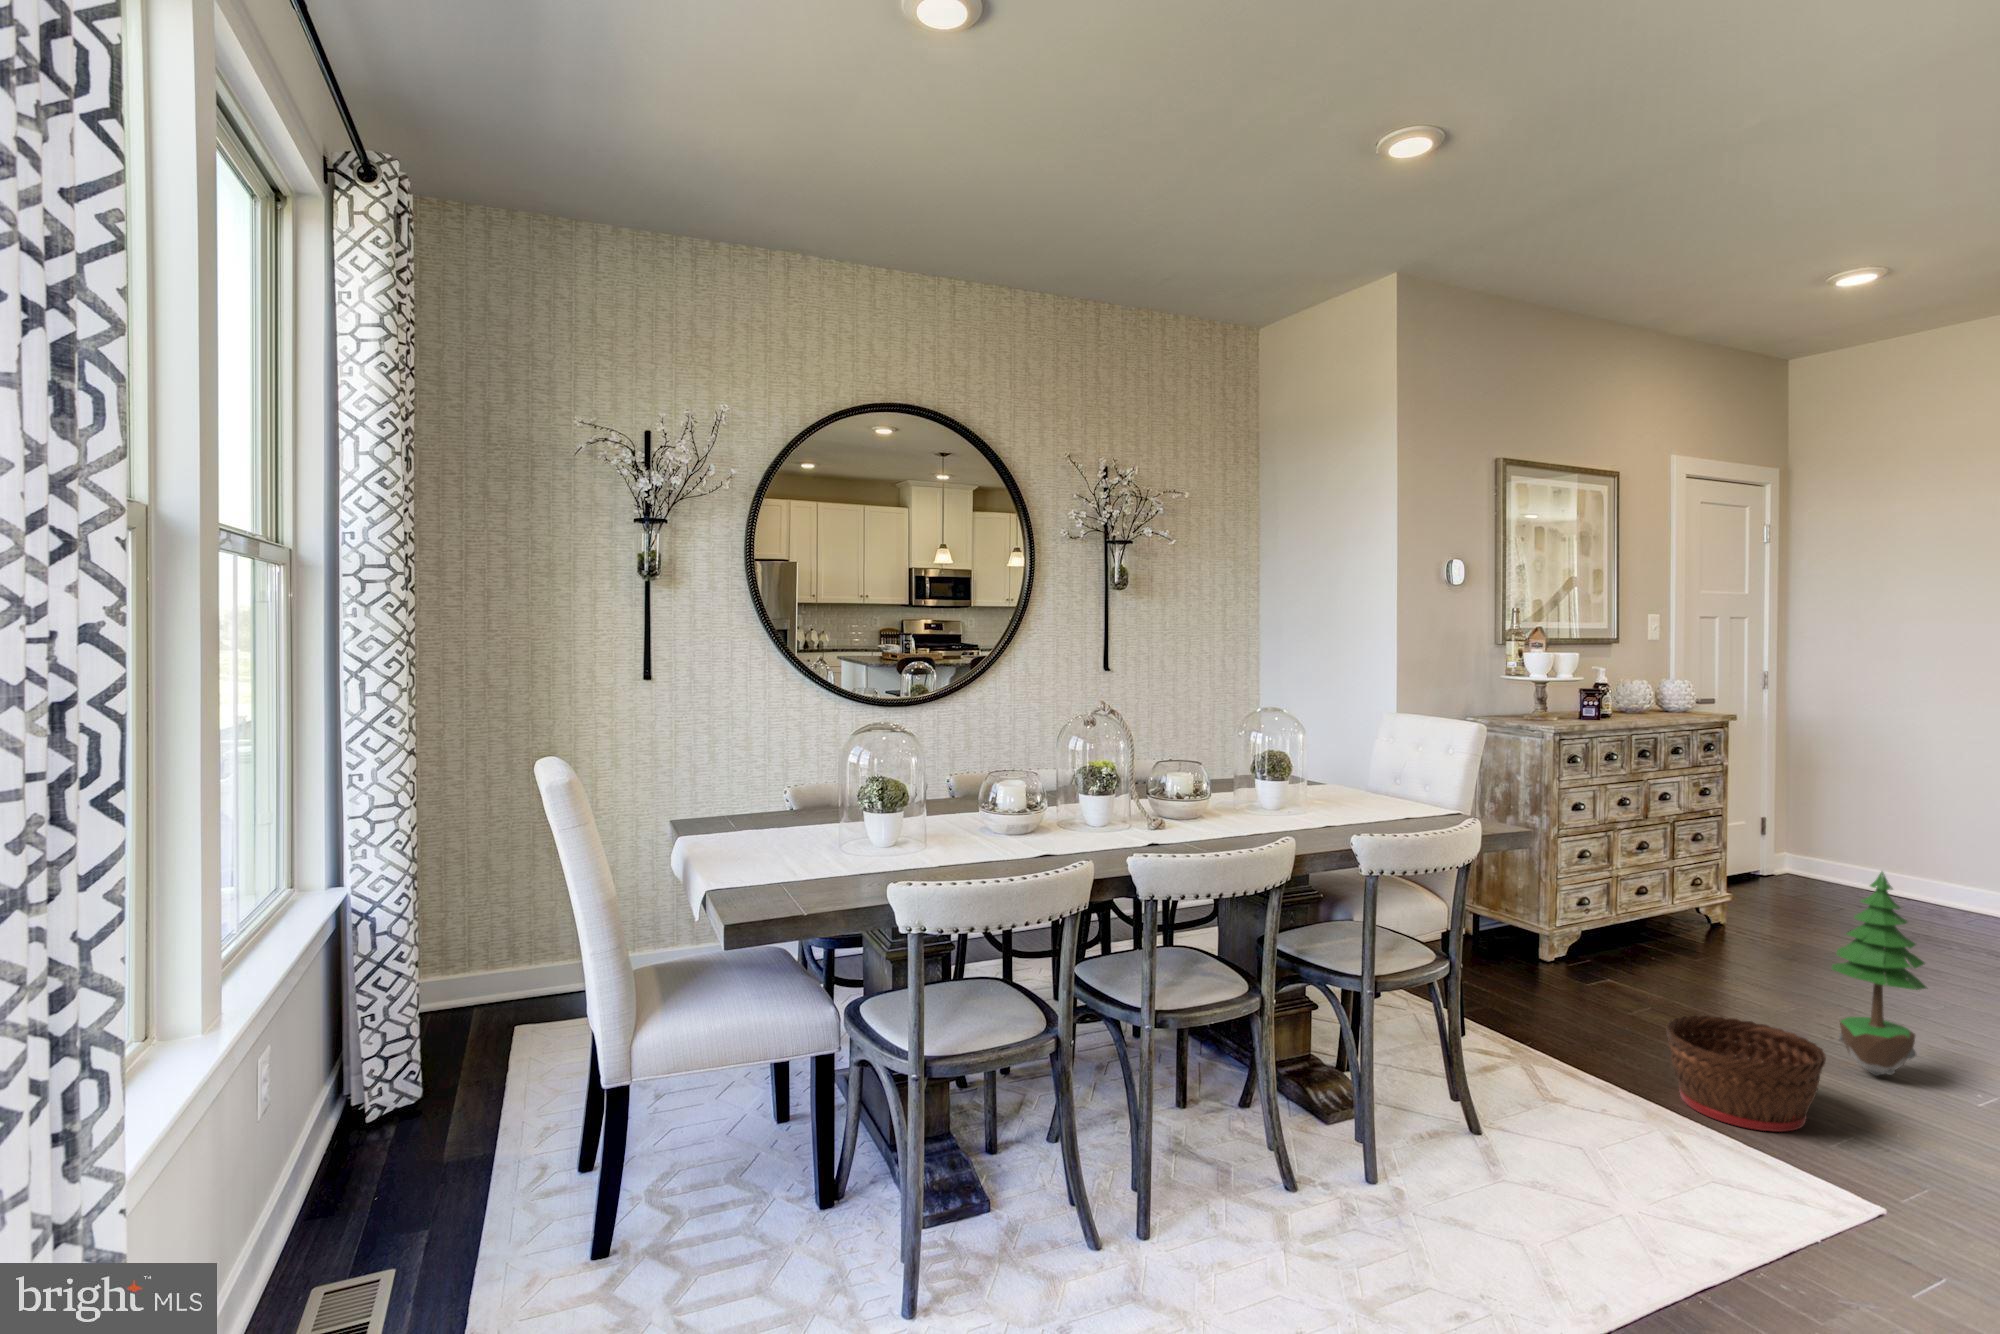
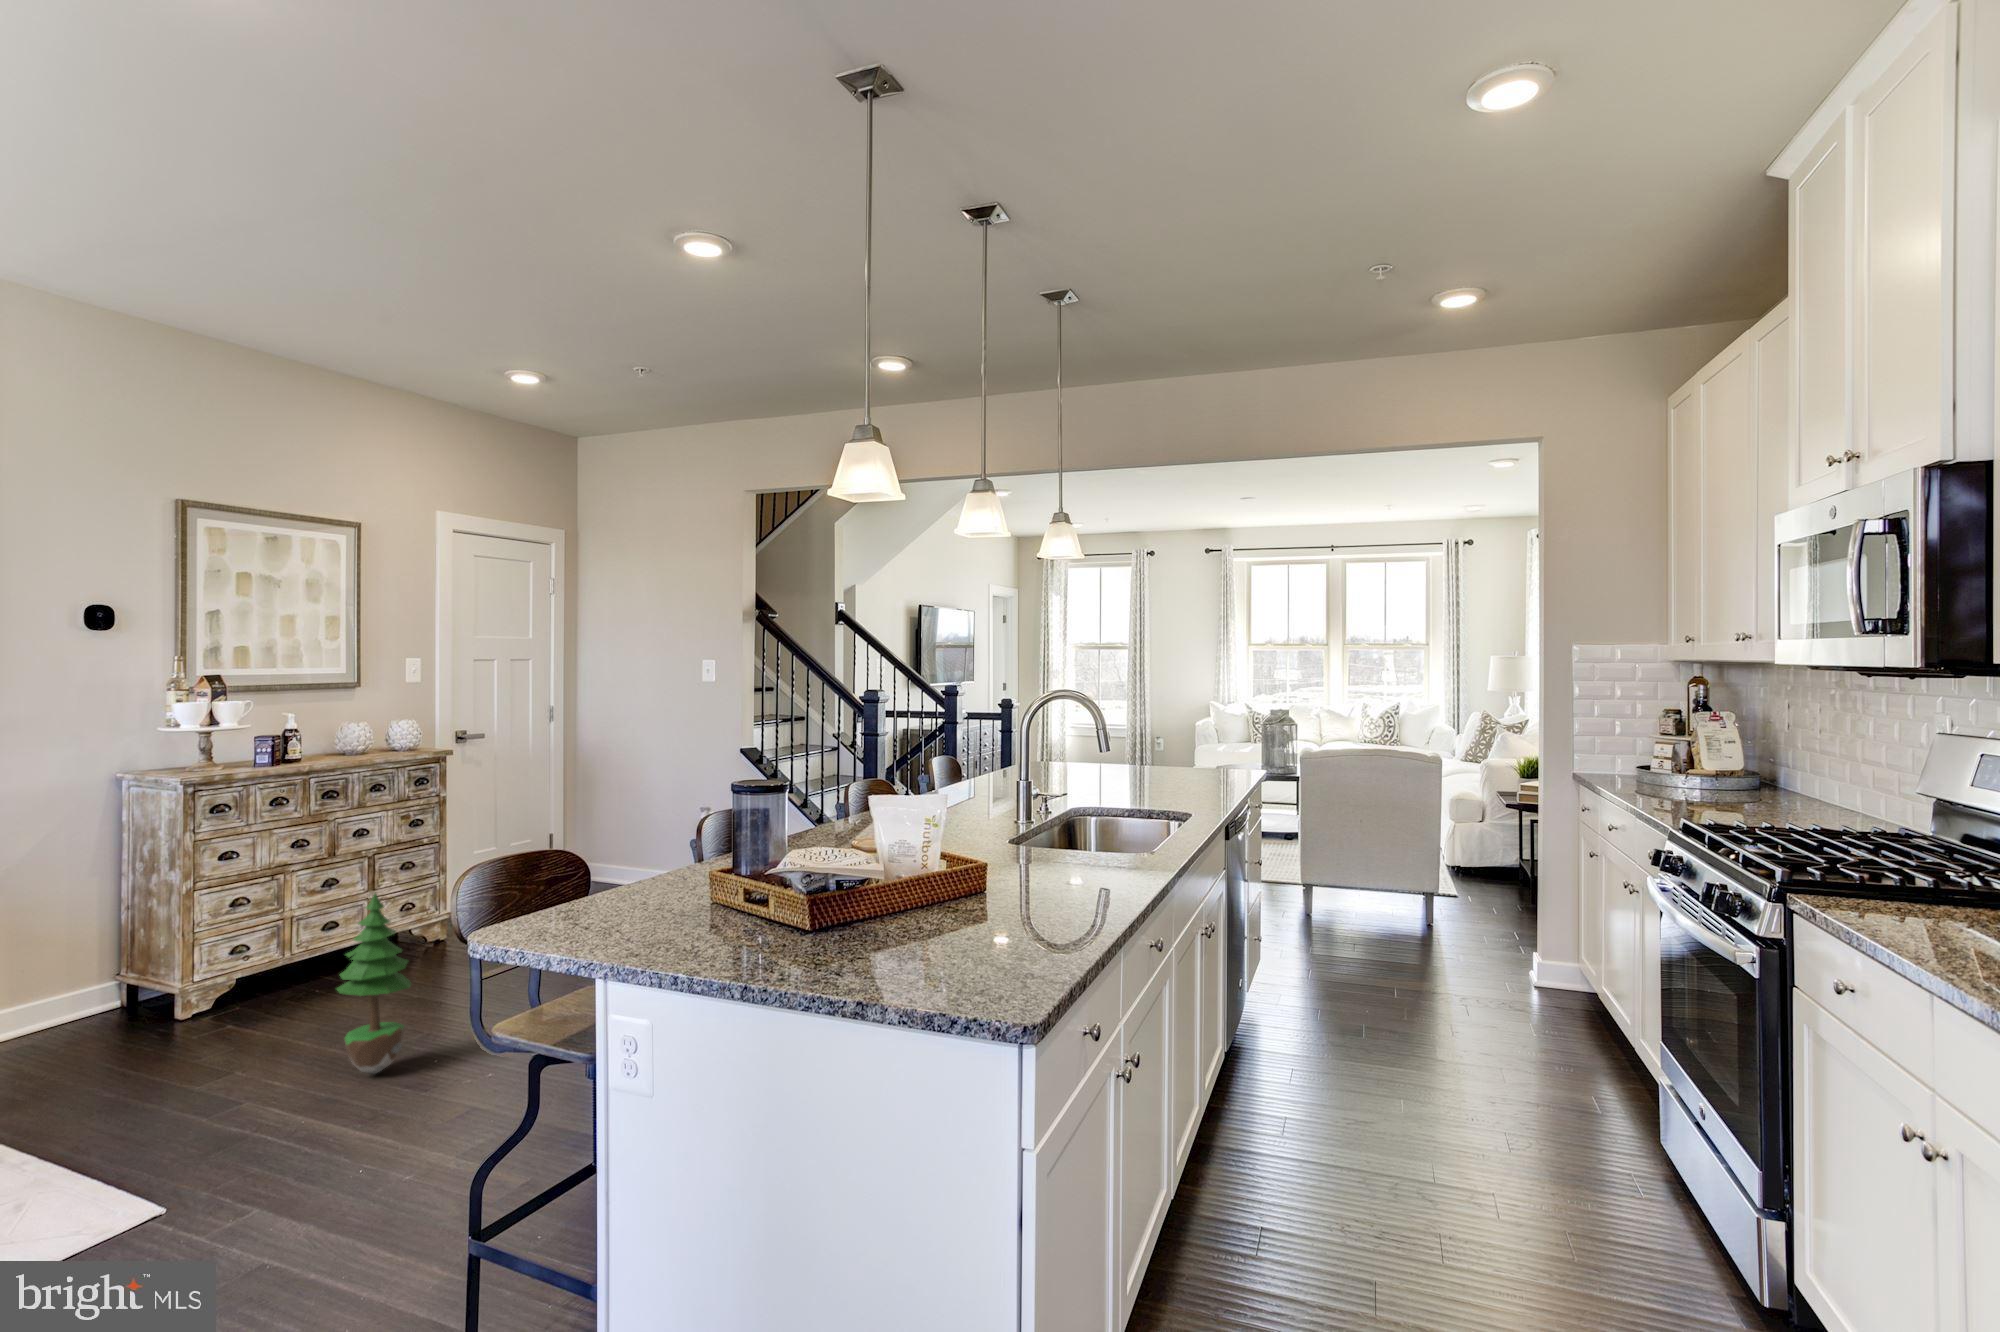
basket: present [1666,1015,1826,1132] -> none [82,1060,249,1180]

